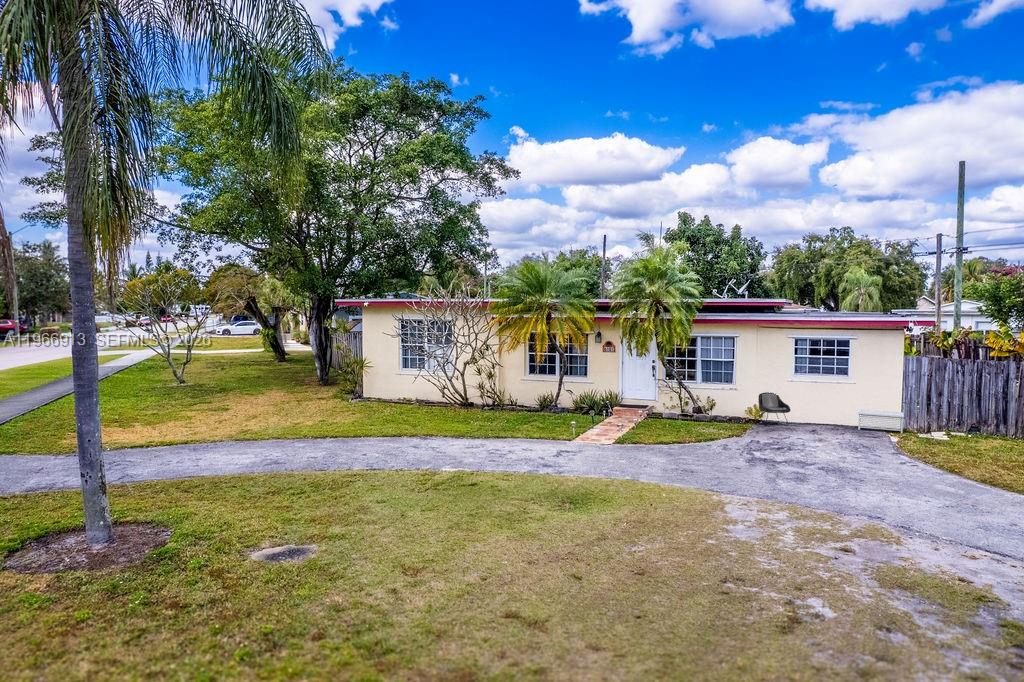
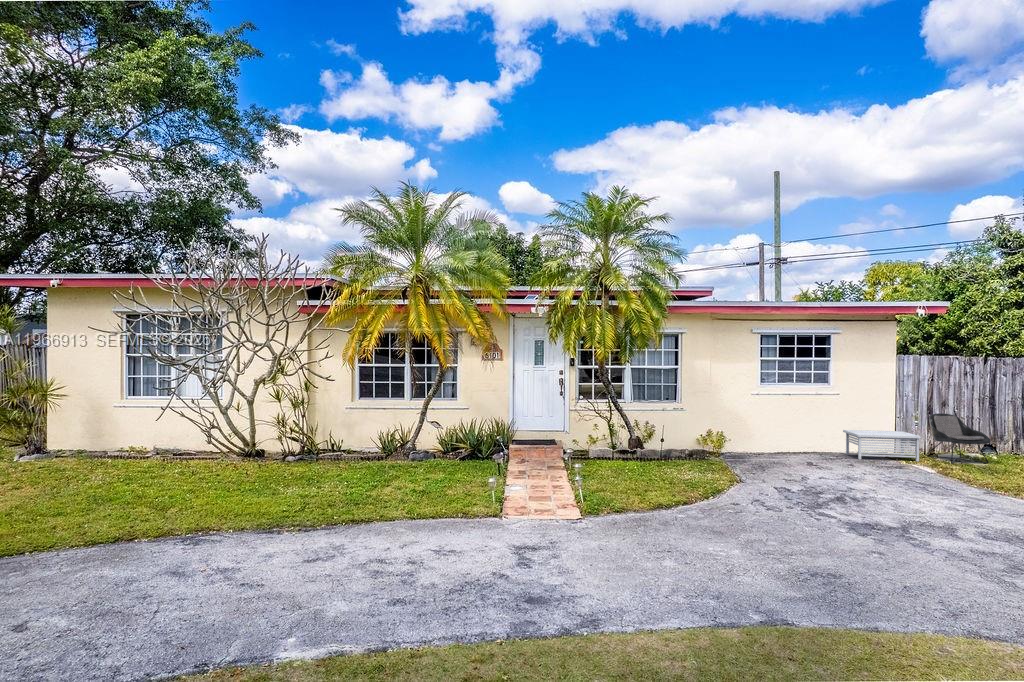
lounge chair: present [756,392,791,426] -> present [926,413,991,464]

